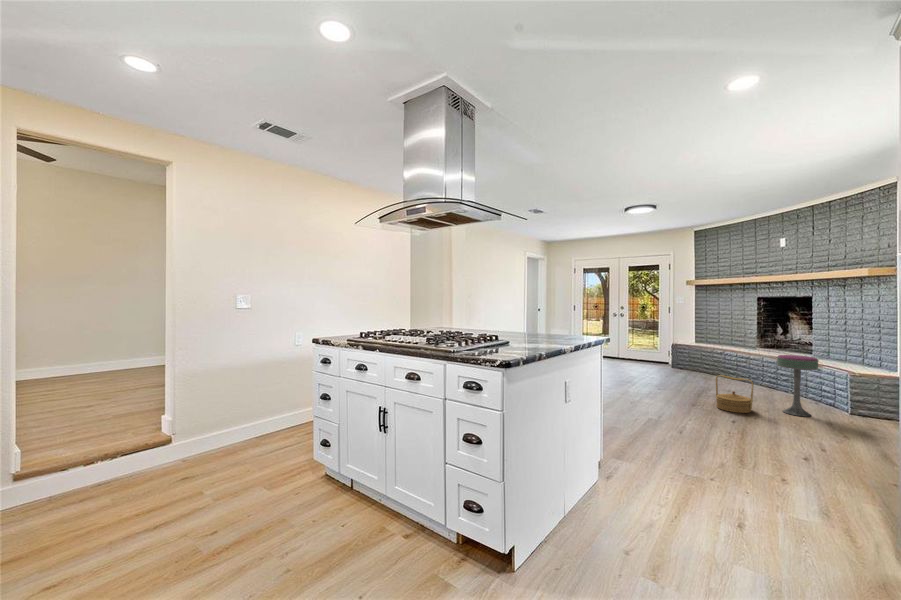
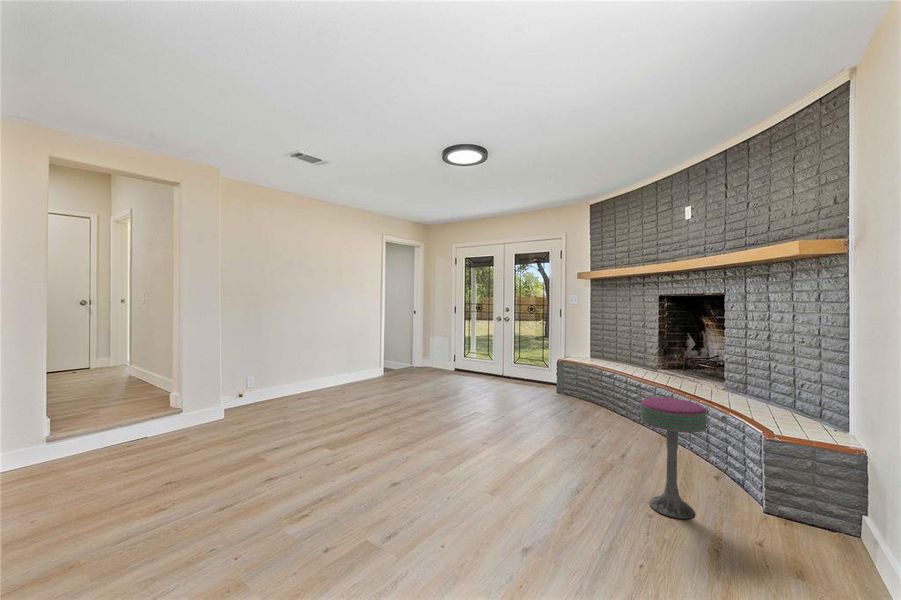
basket: present [716,375,754,413] -> none [541,431,596,508]

